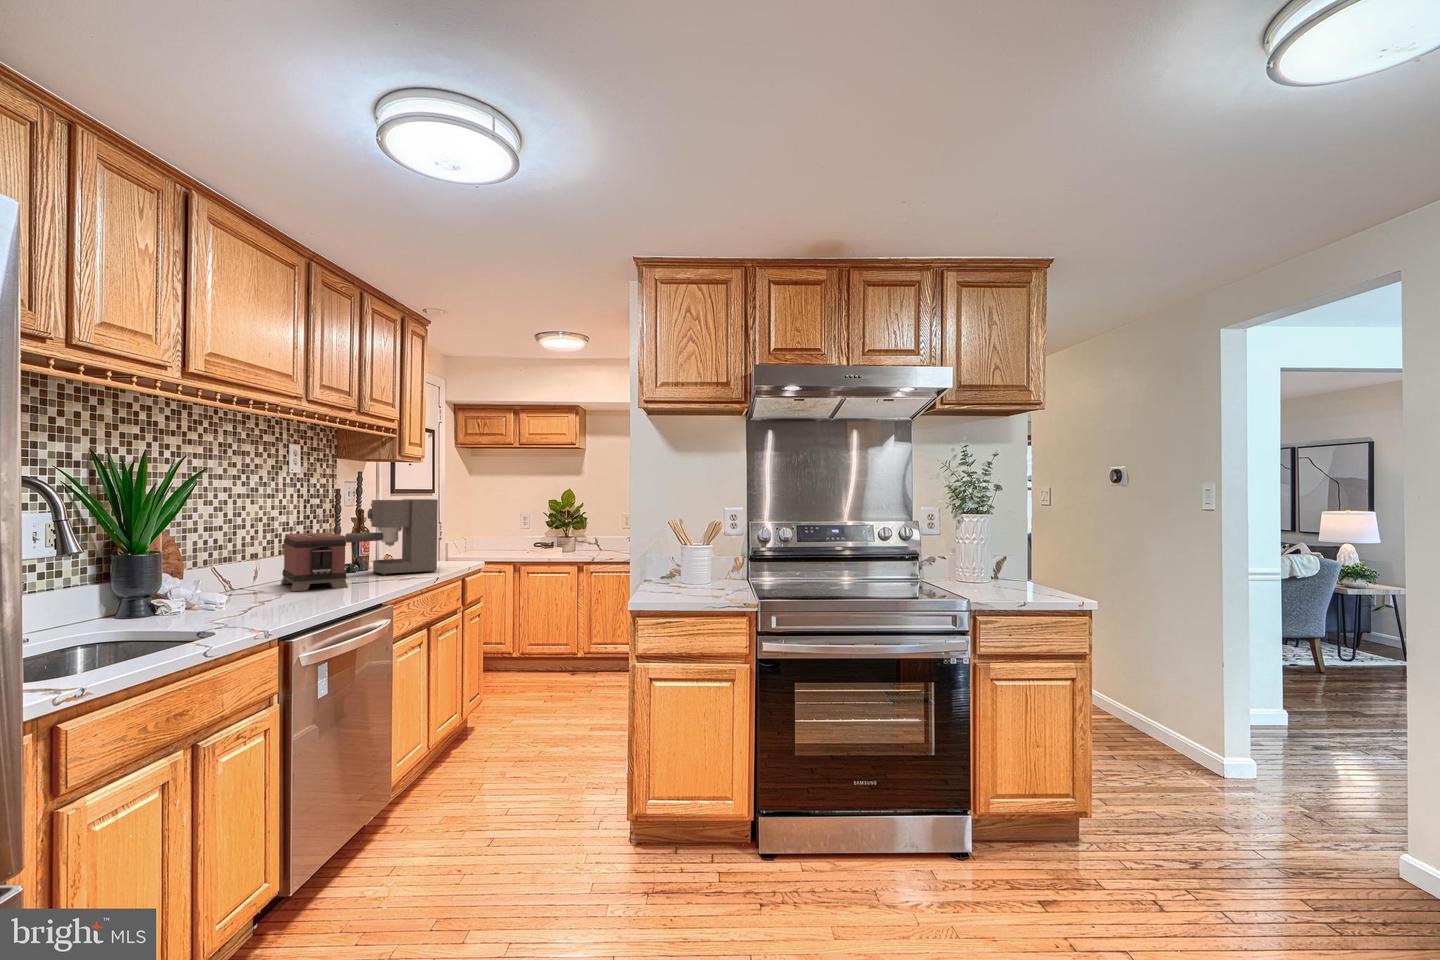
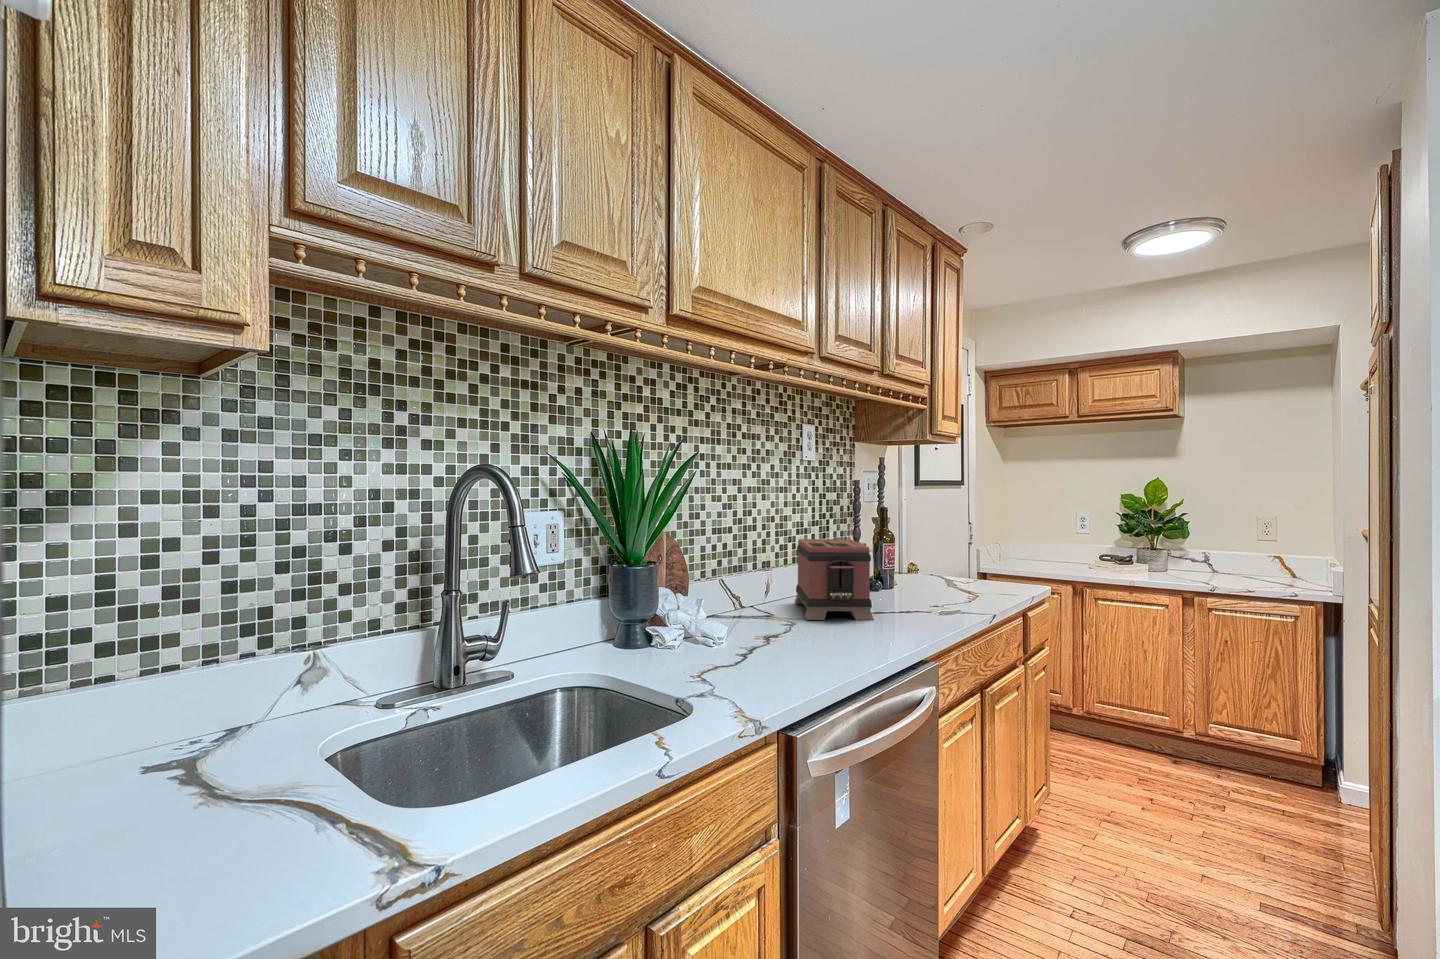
coffee maker: present [345,499,438,575] -> none [867,494,989,602]

